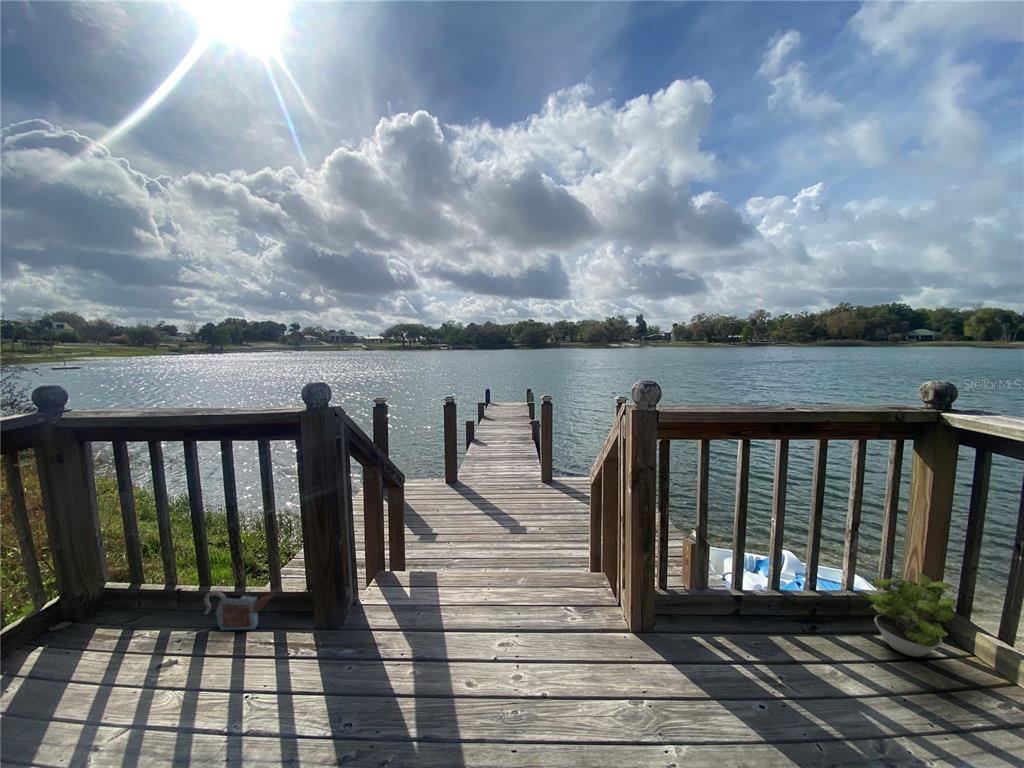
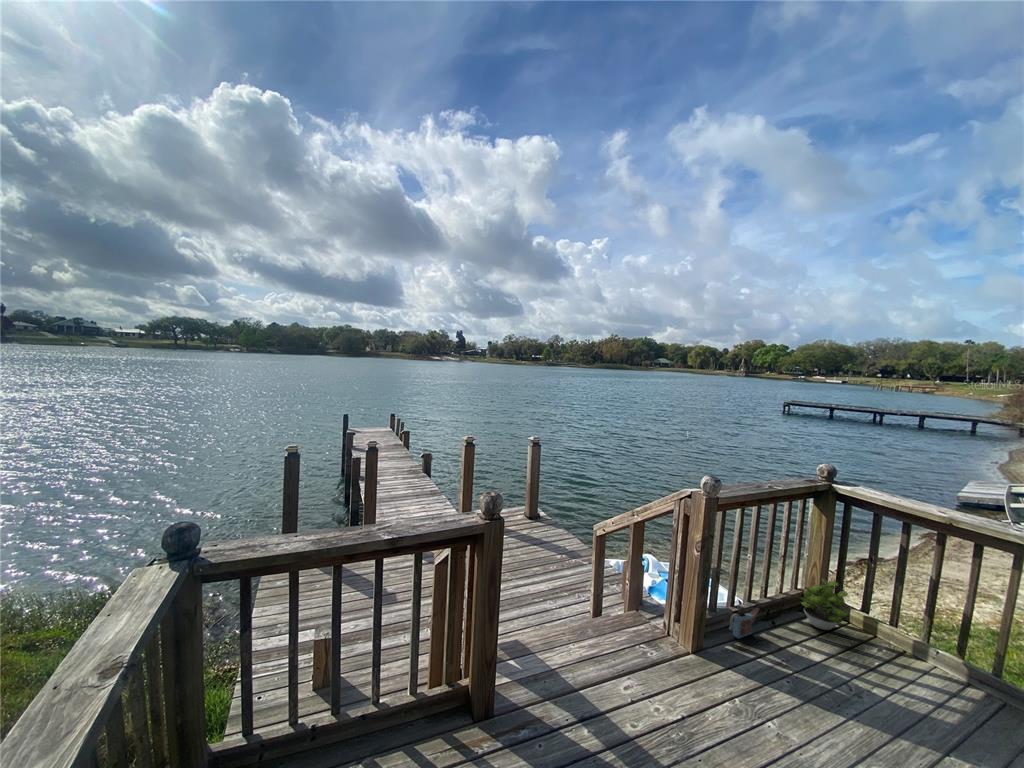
watering can: present [204,591,276,630] -> present [729,608,759,638]

